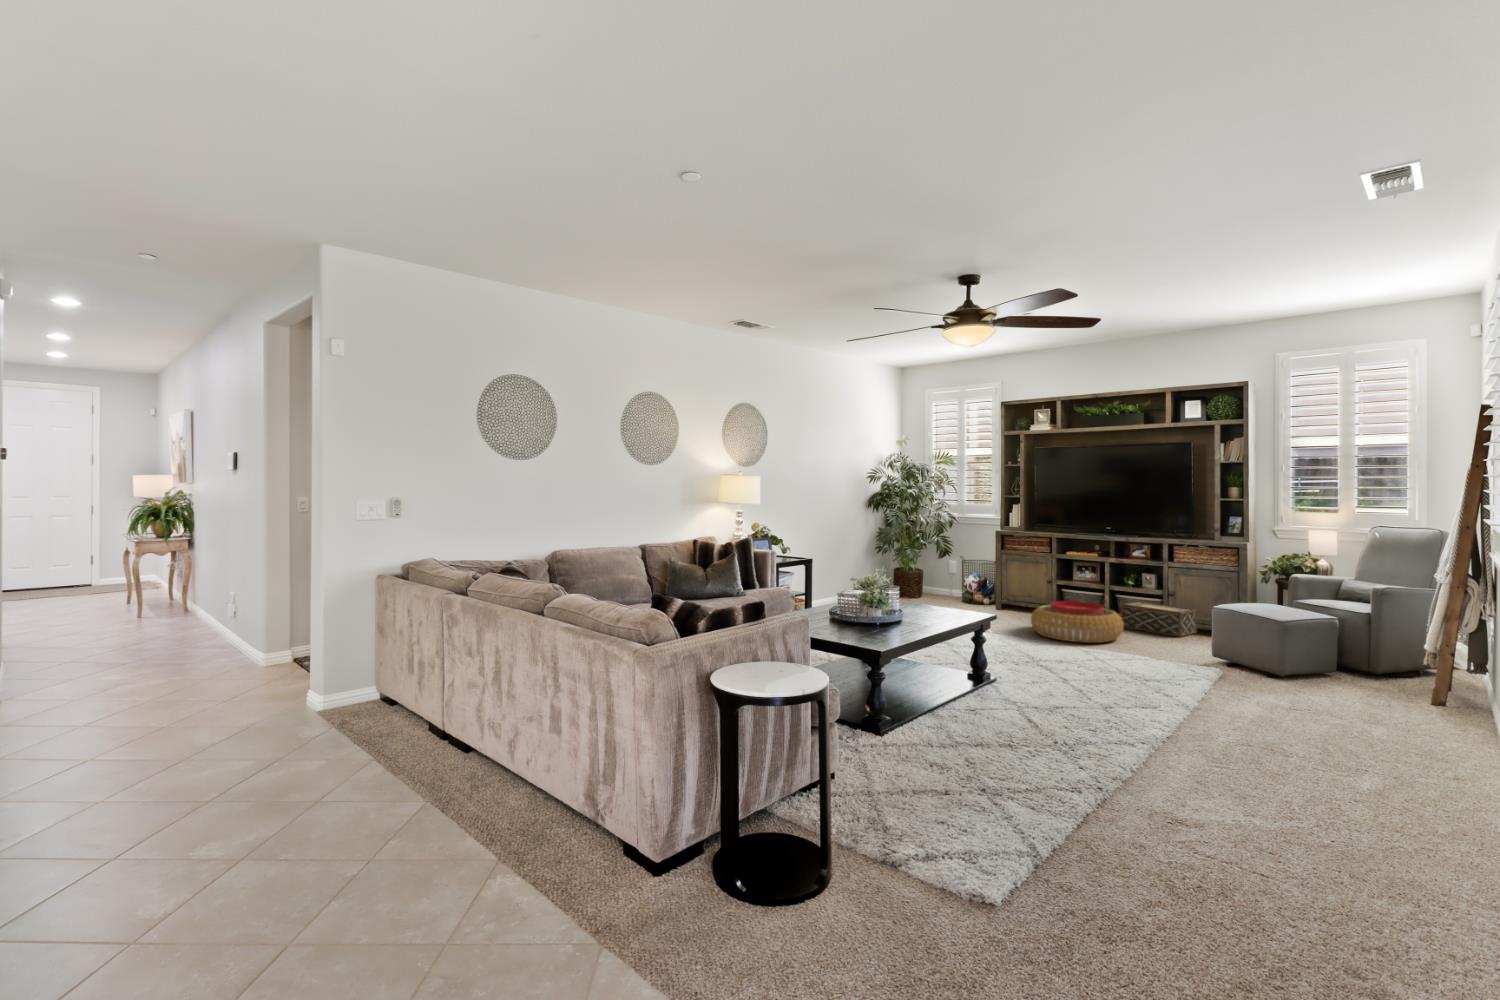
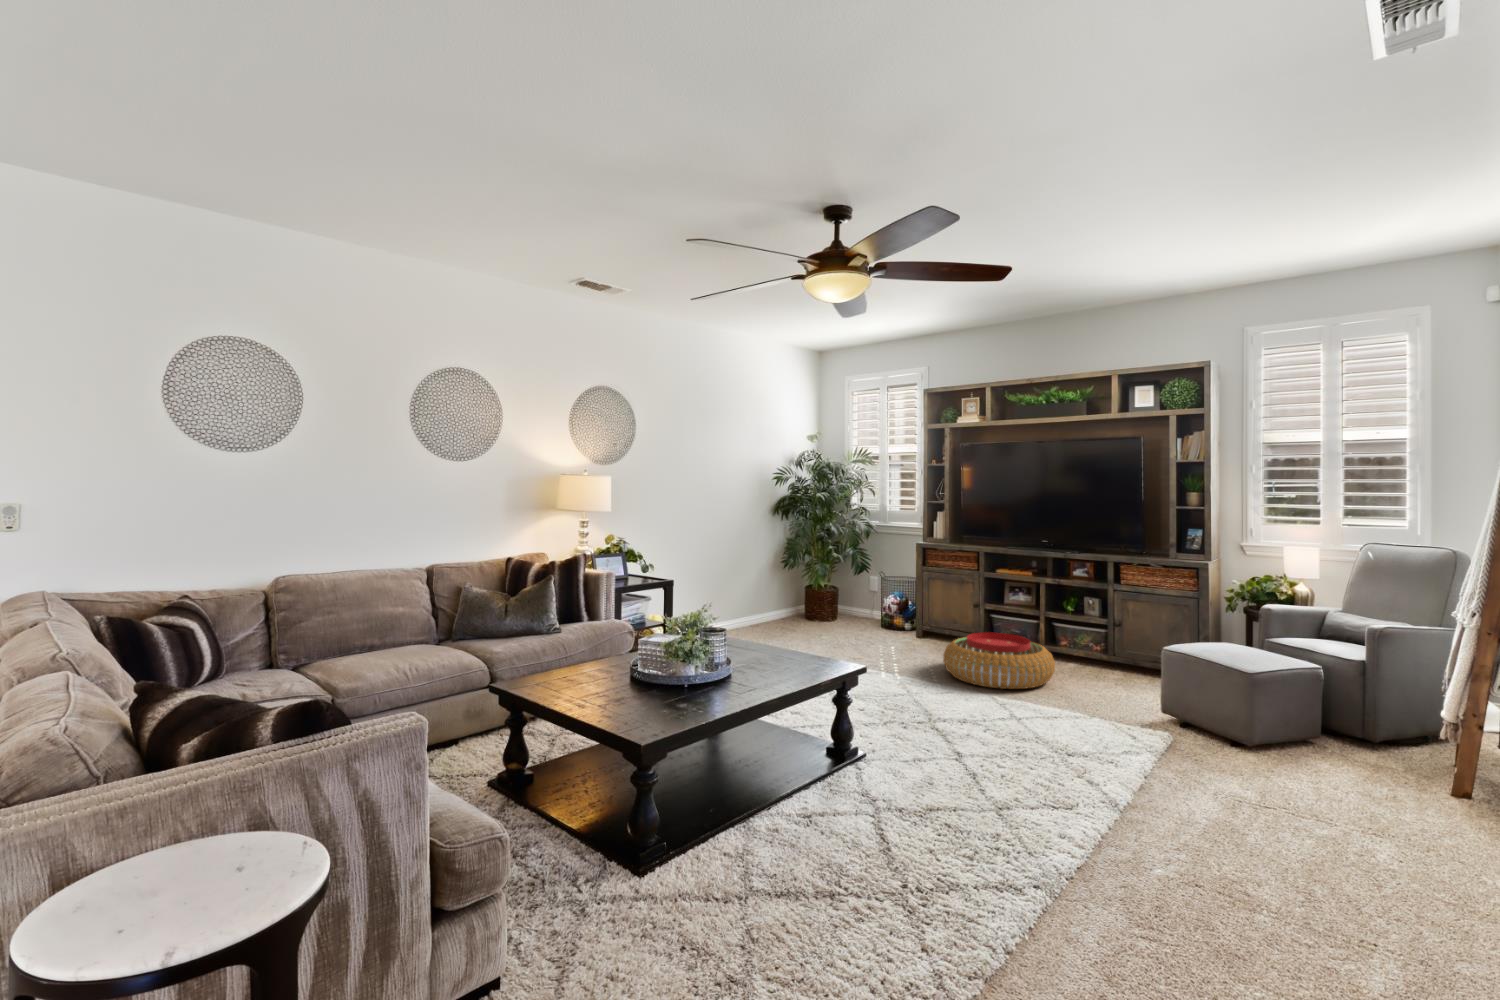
woven basket: present [1121,601,1197,637] -> none [1056,631,1147,679]

